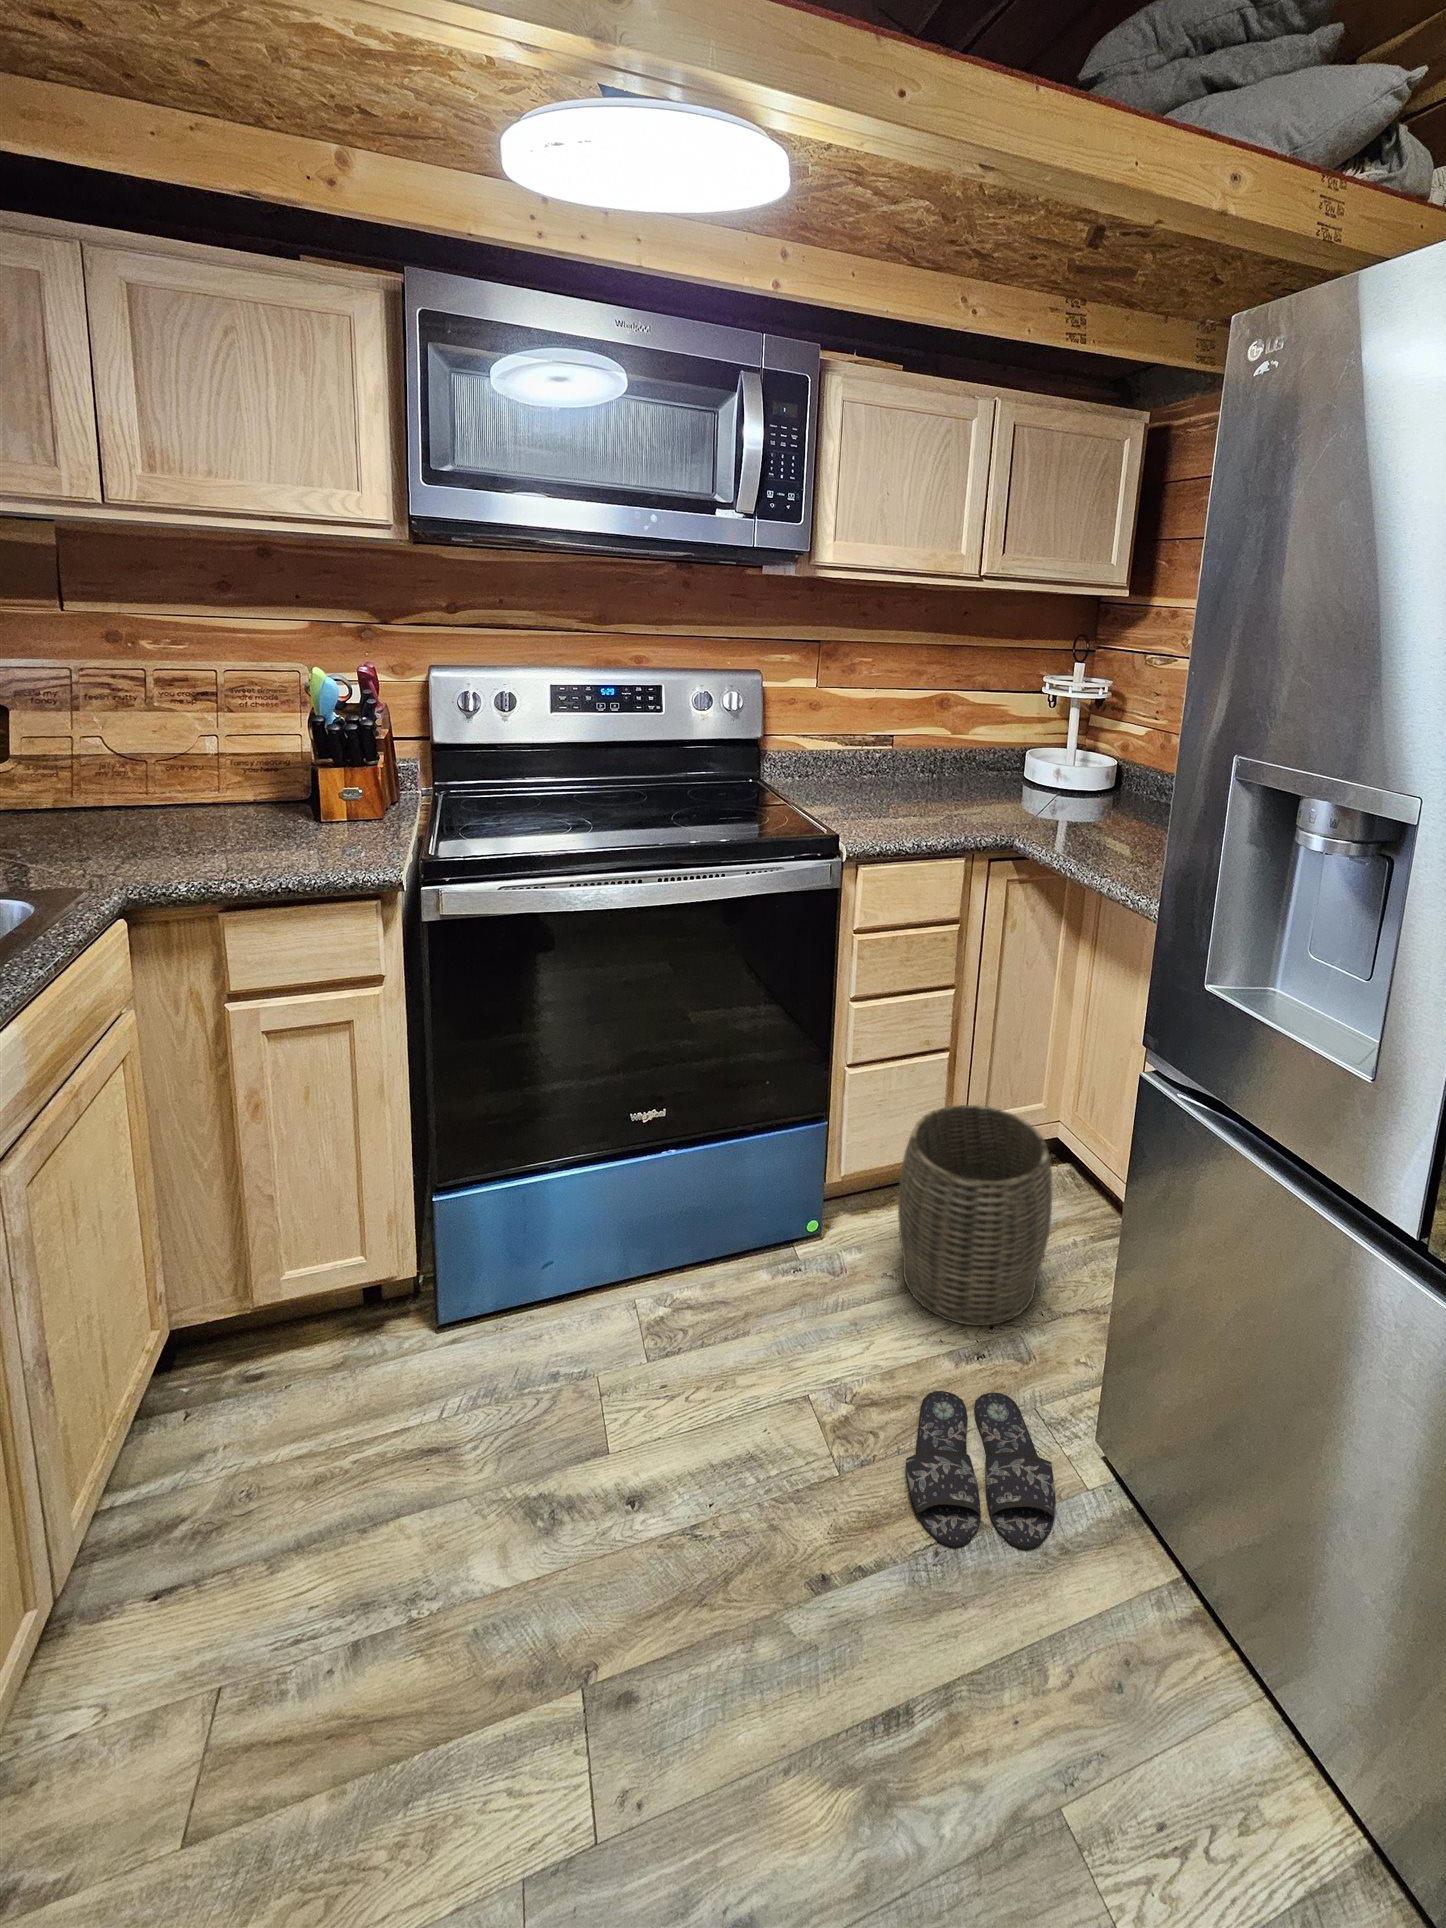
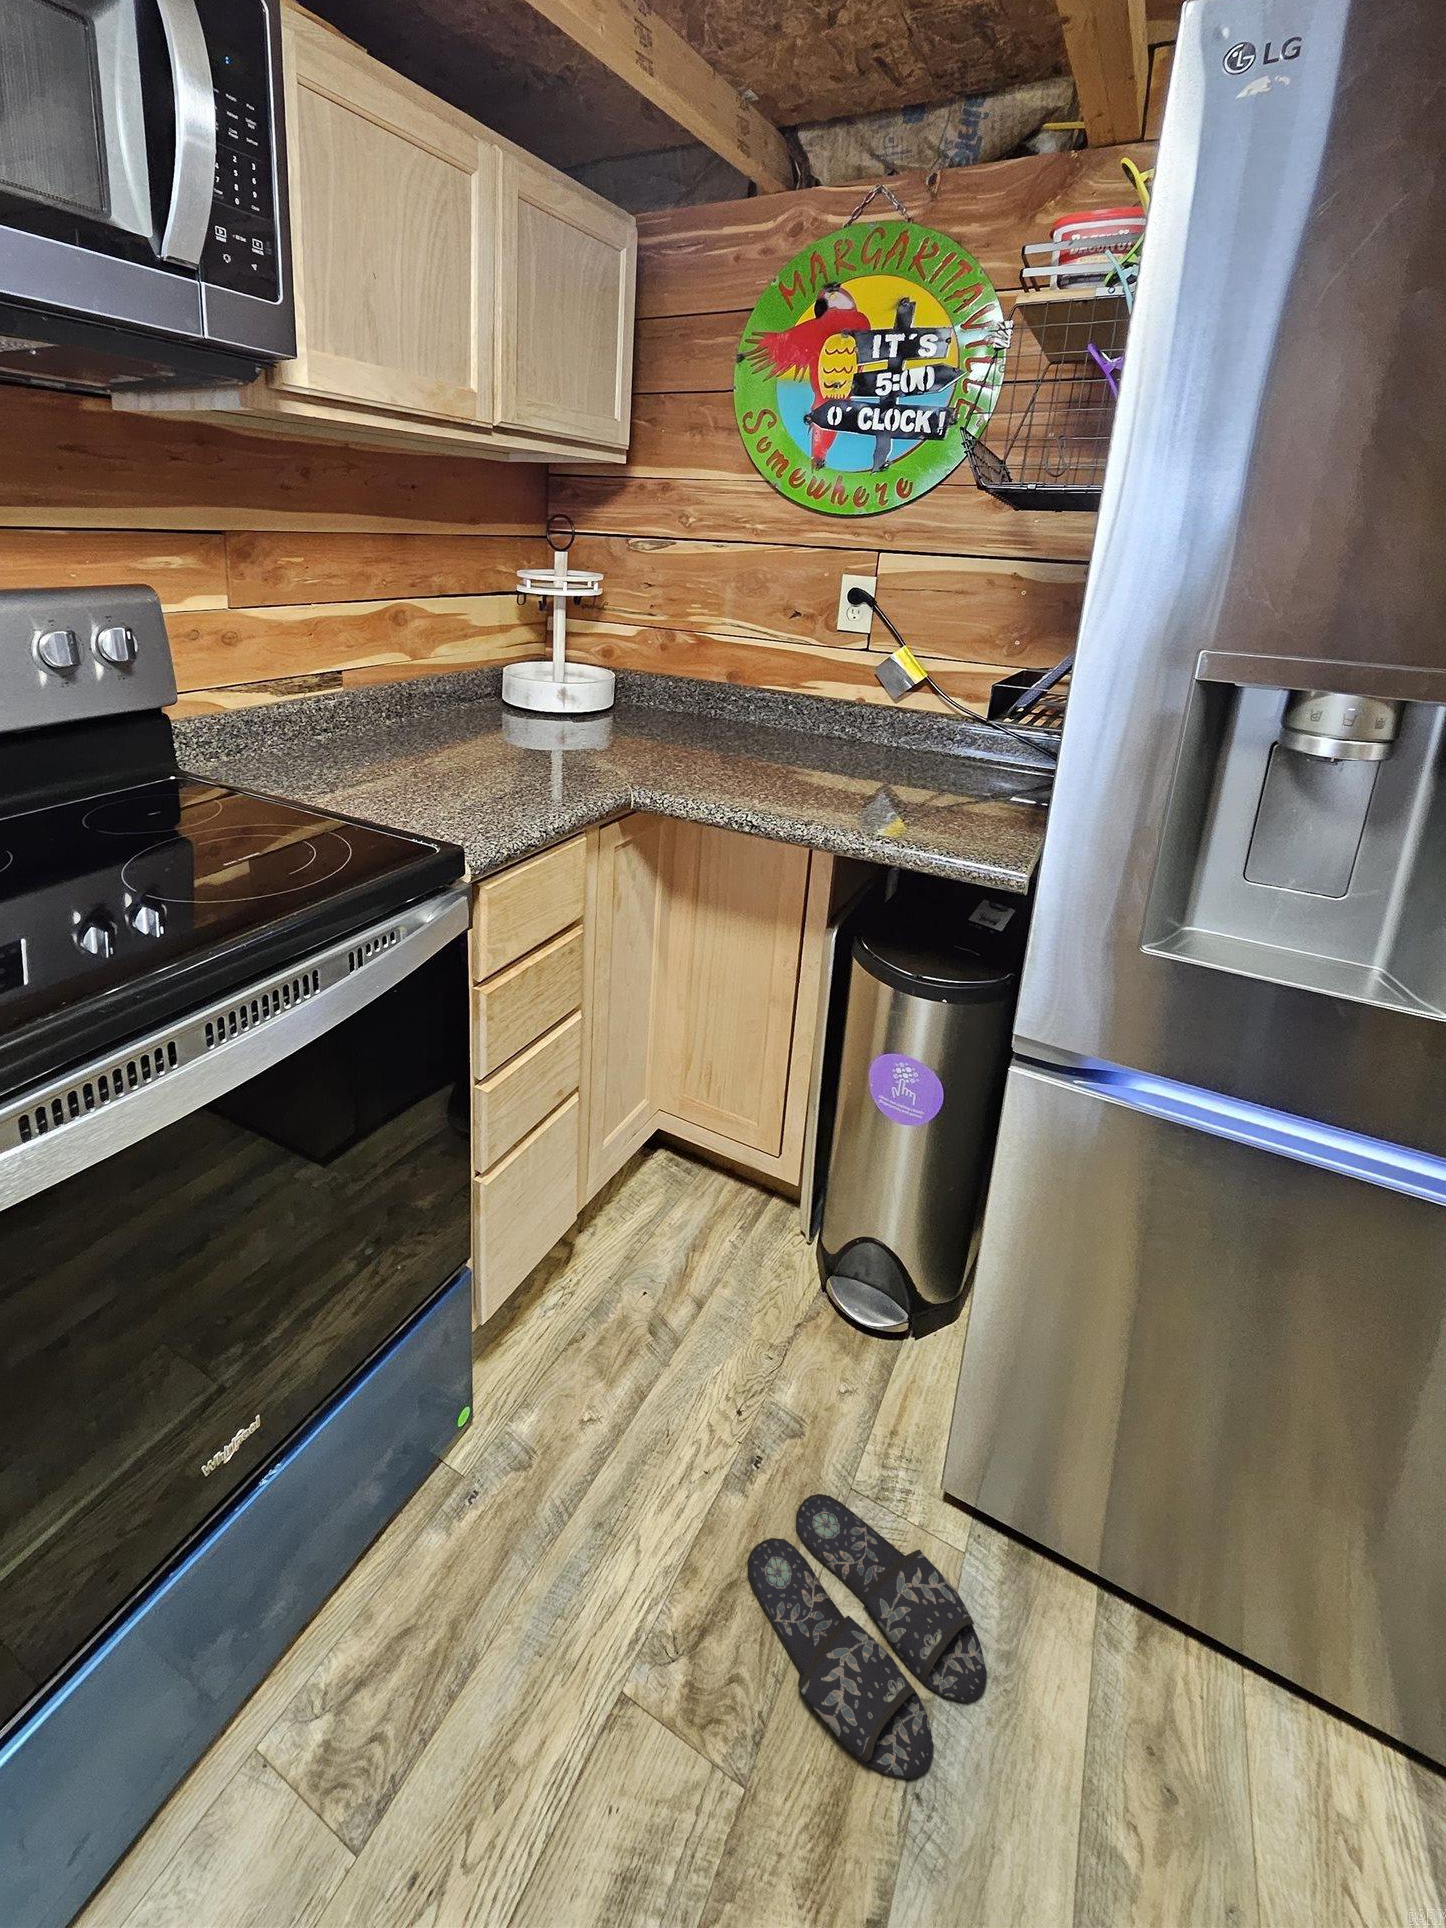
woven basket: present [898,1105,1052,1326] -> none [573,1143,765,1438]

